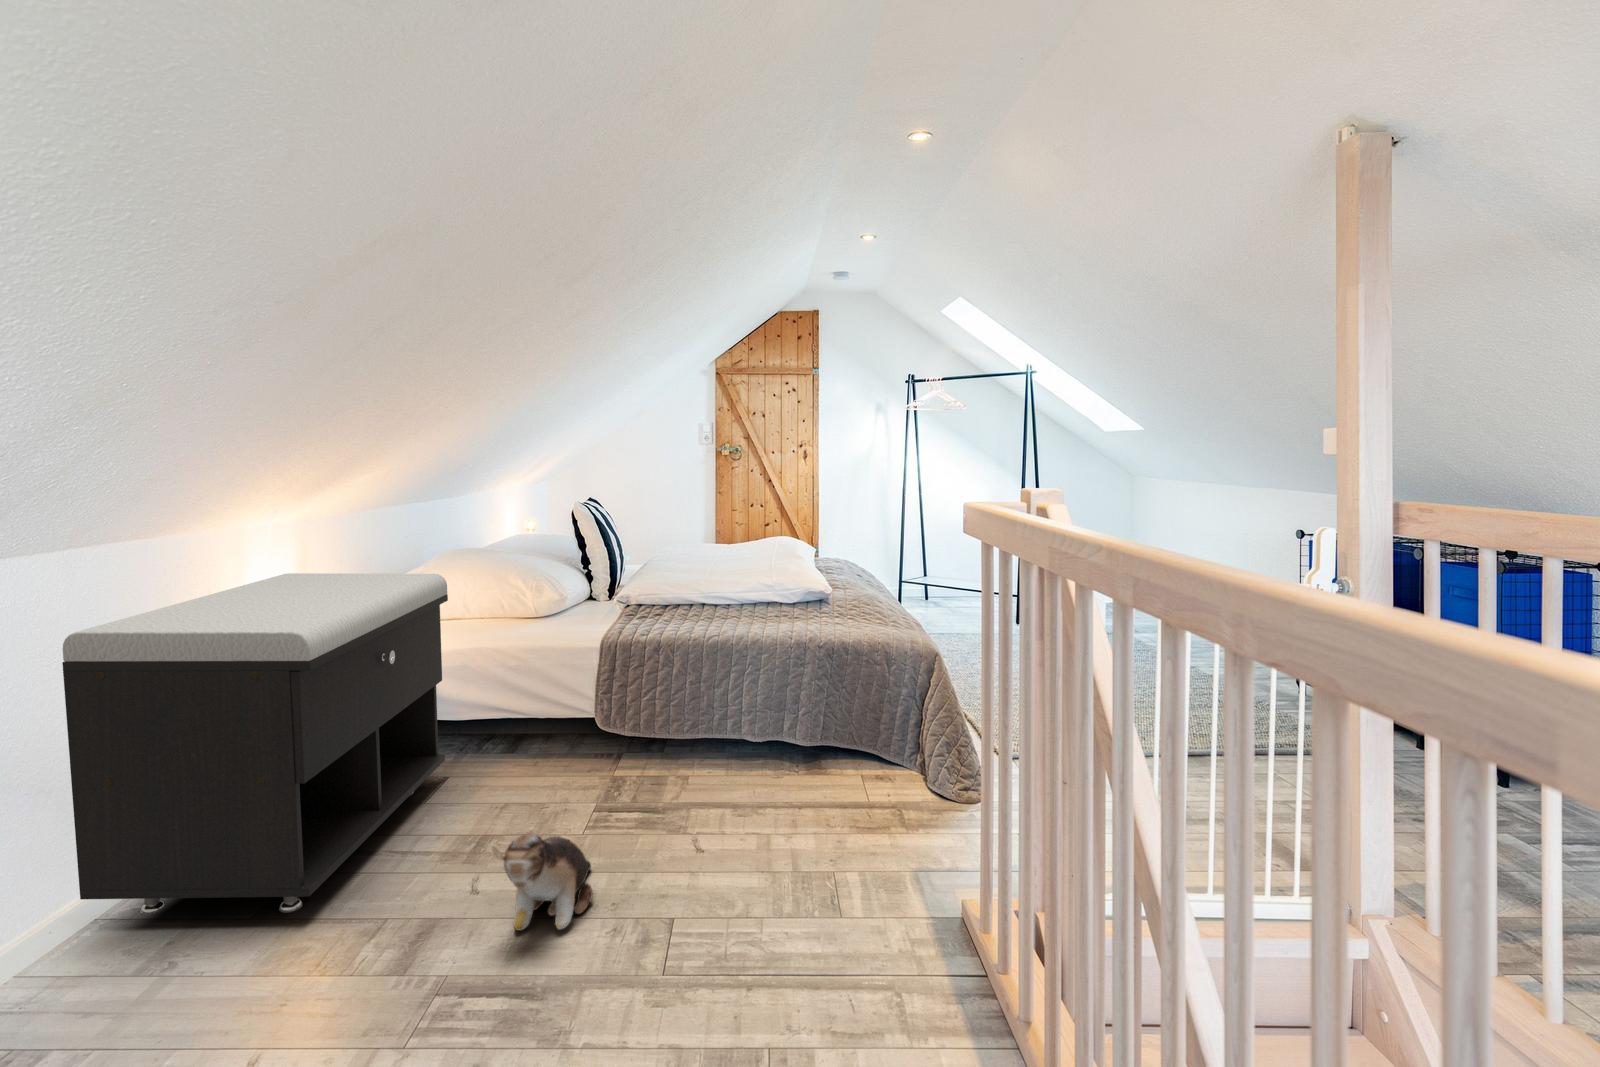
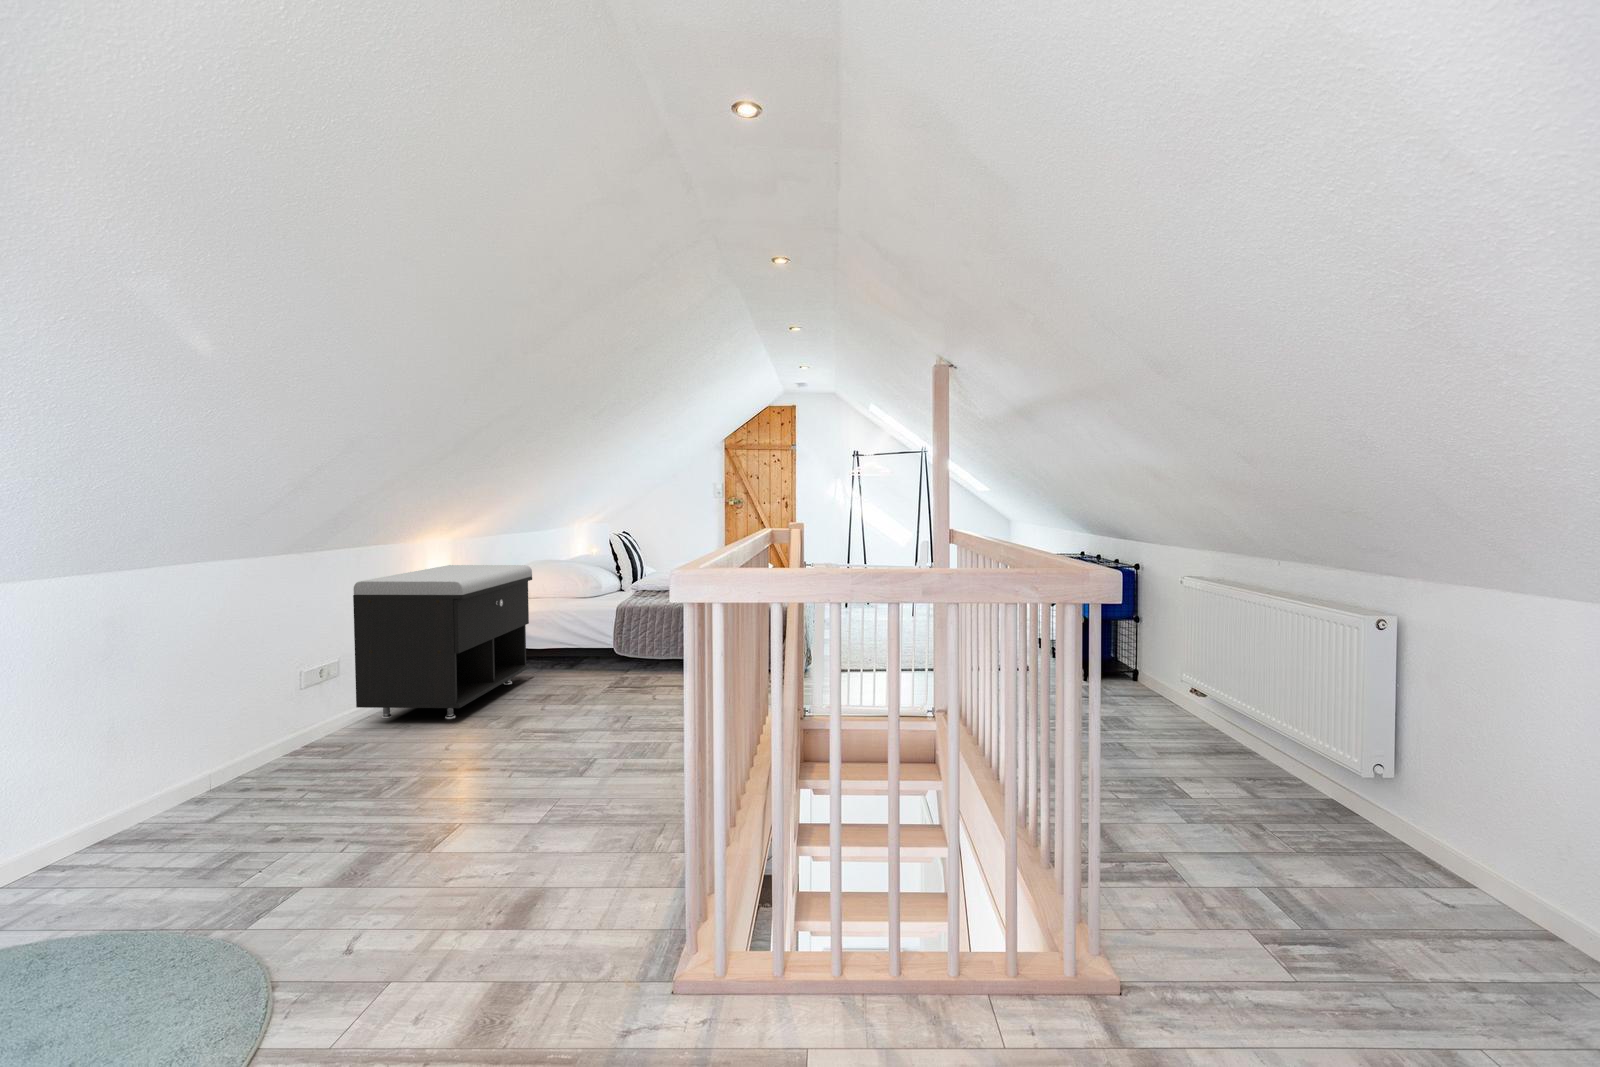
plush toy: present [492,832,593,930] -> none [542,676,596,725]

